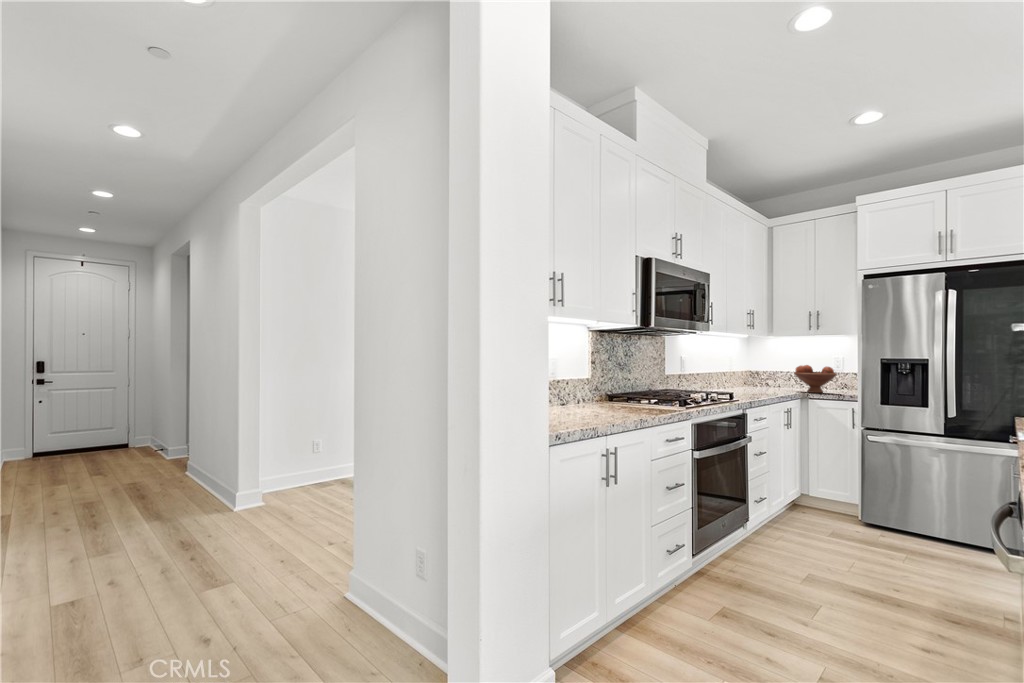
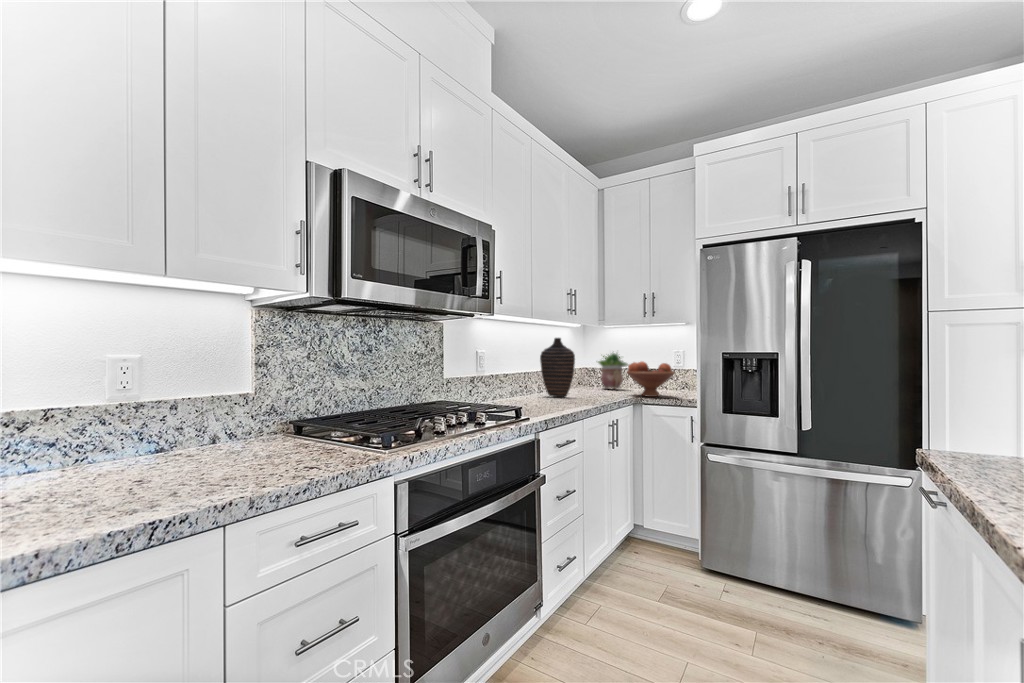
decorative vase: none [726,346,755,391] -> present [540,338,575,397]
potted plant: none [762,355,793,388] -> present [598,353,629,389]

